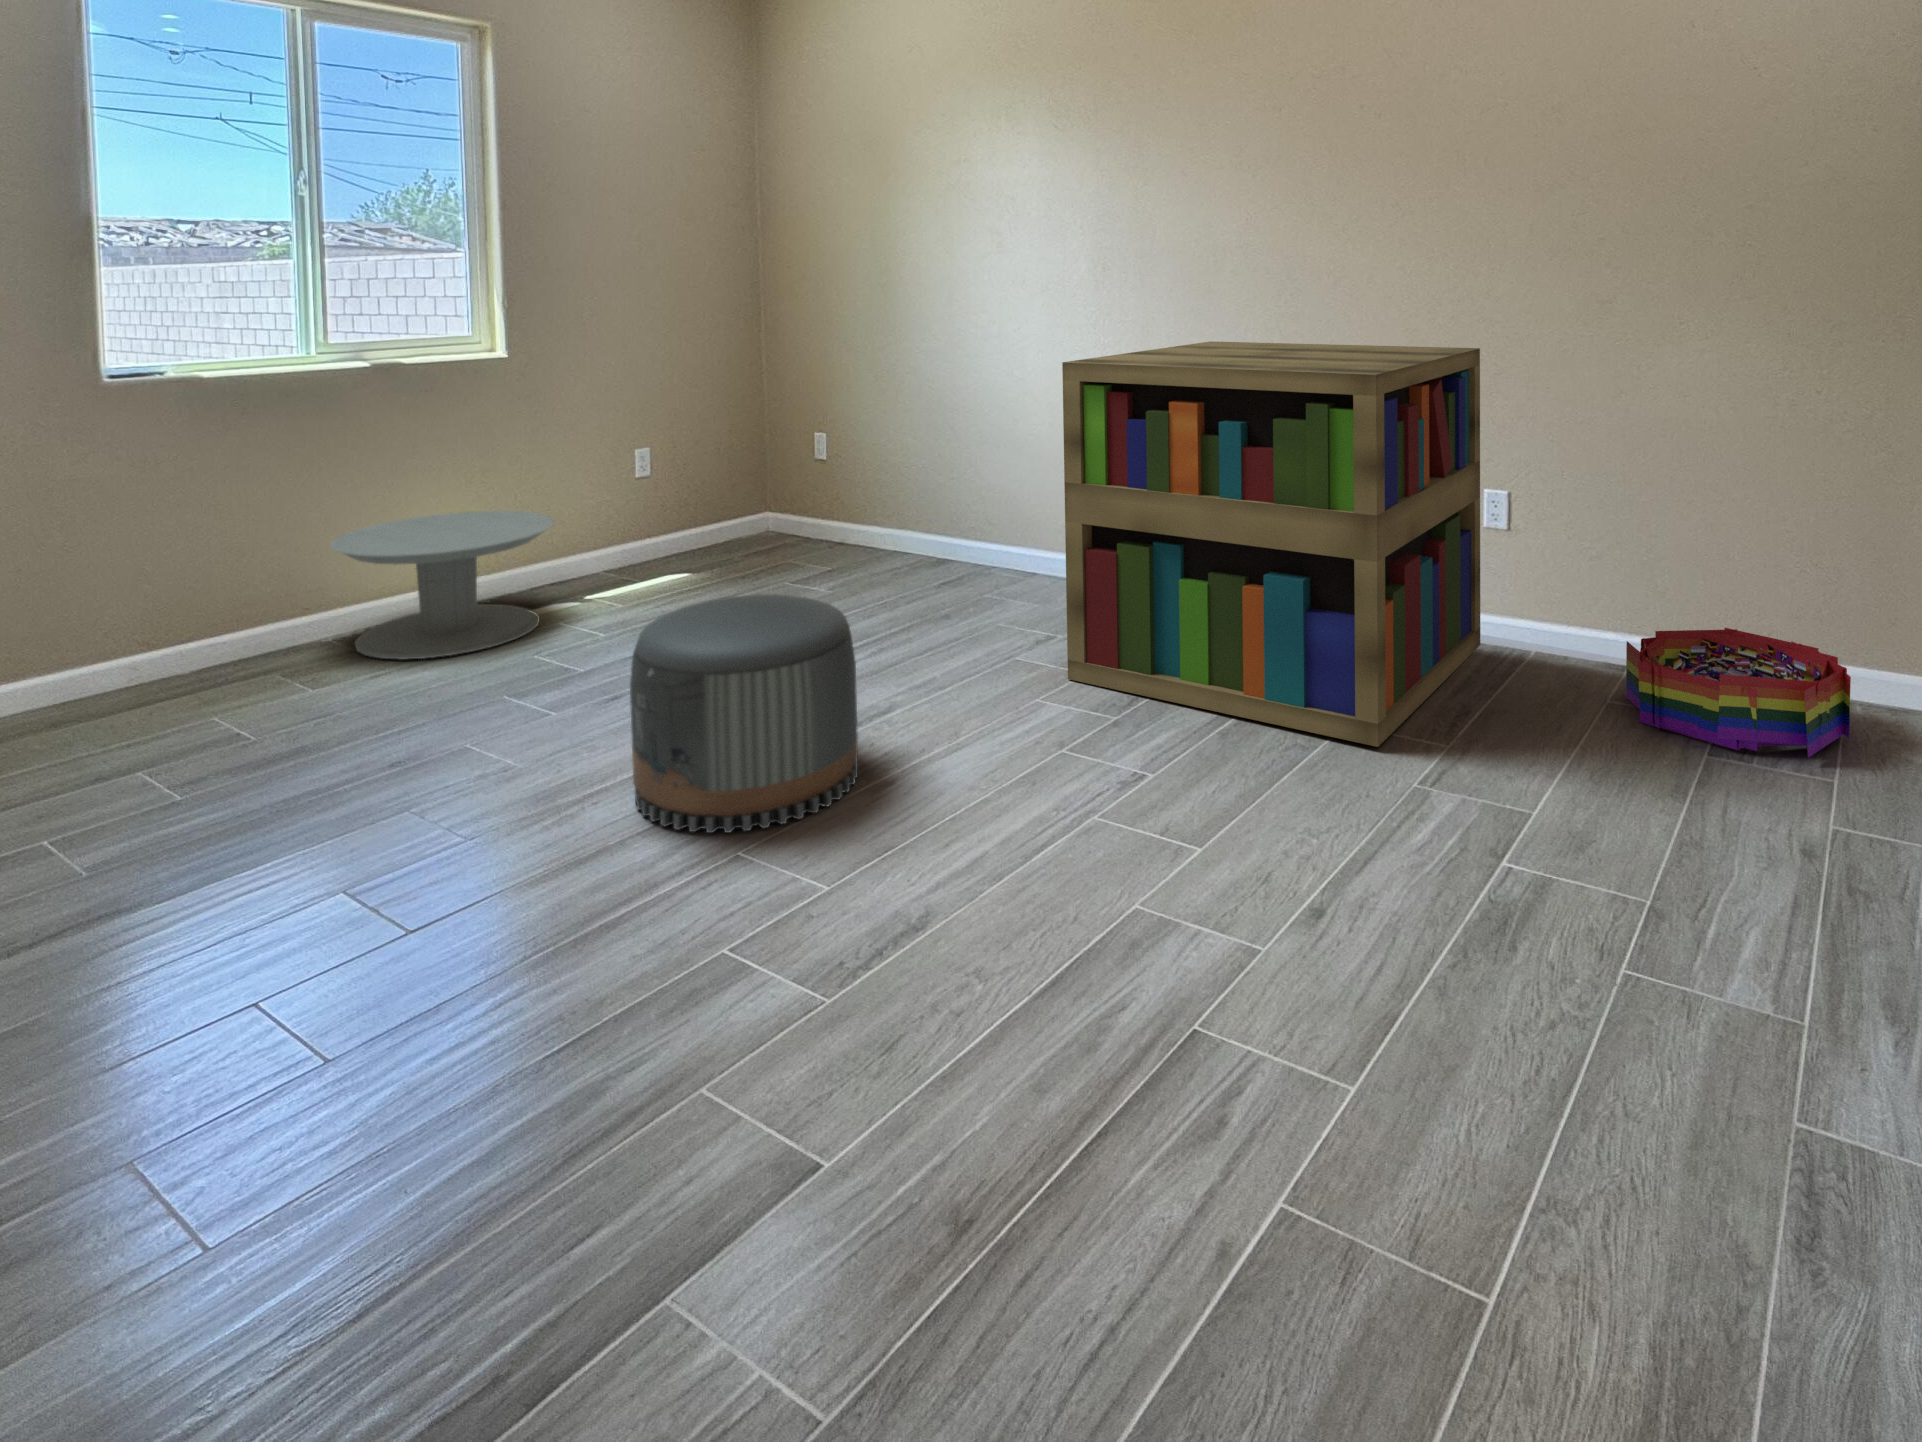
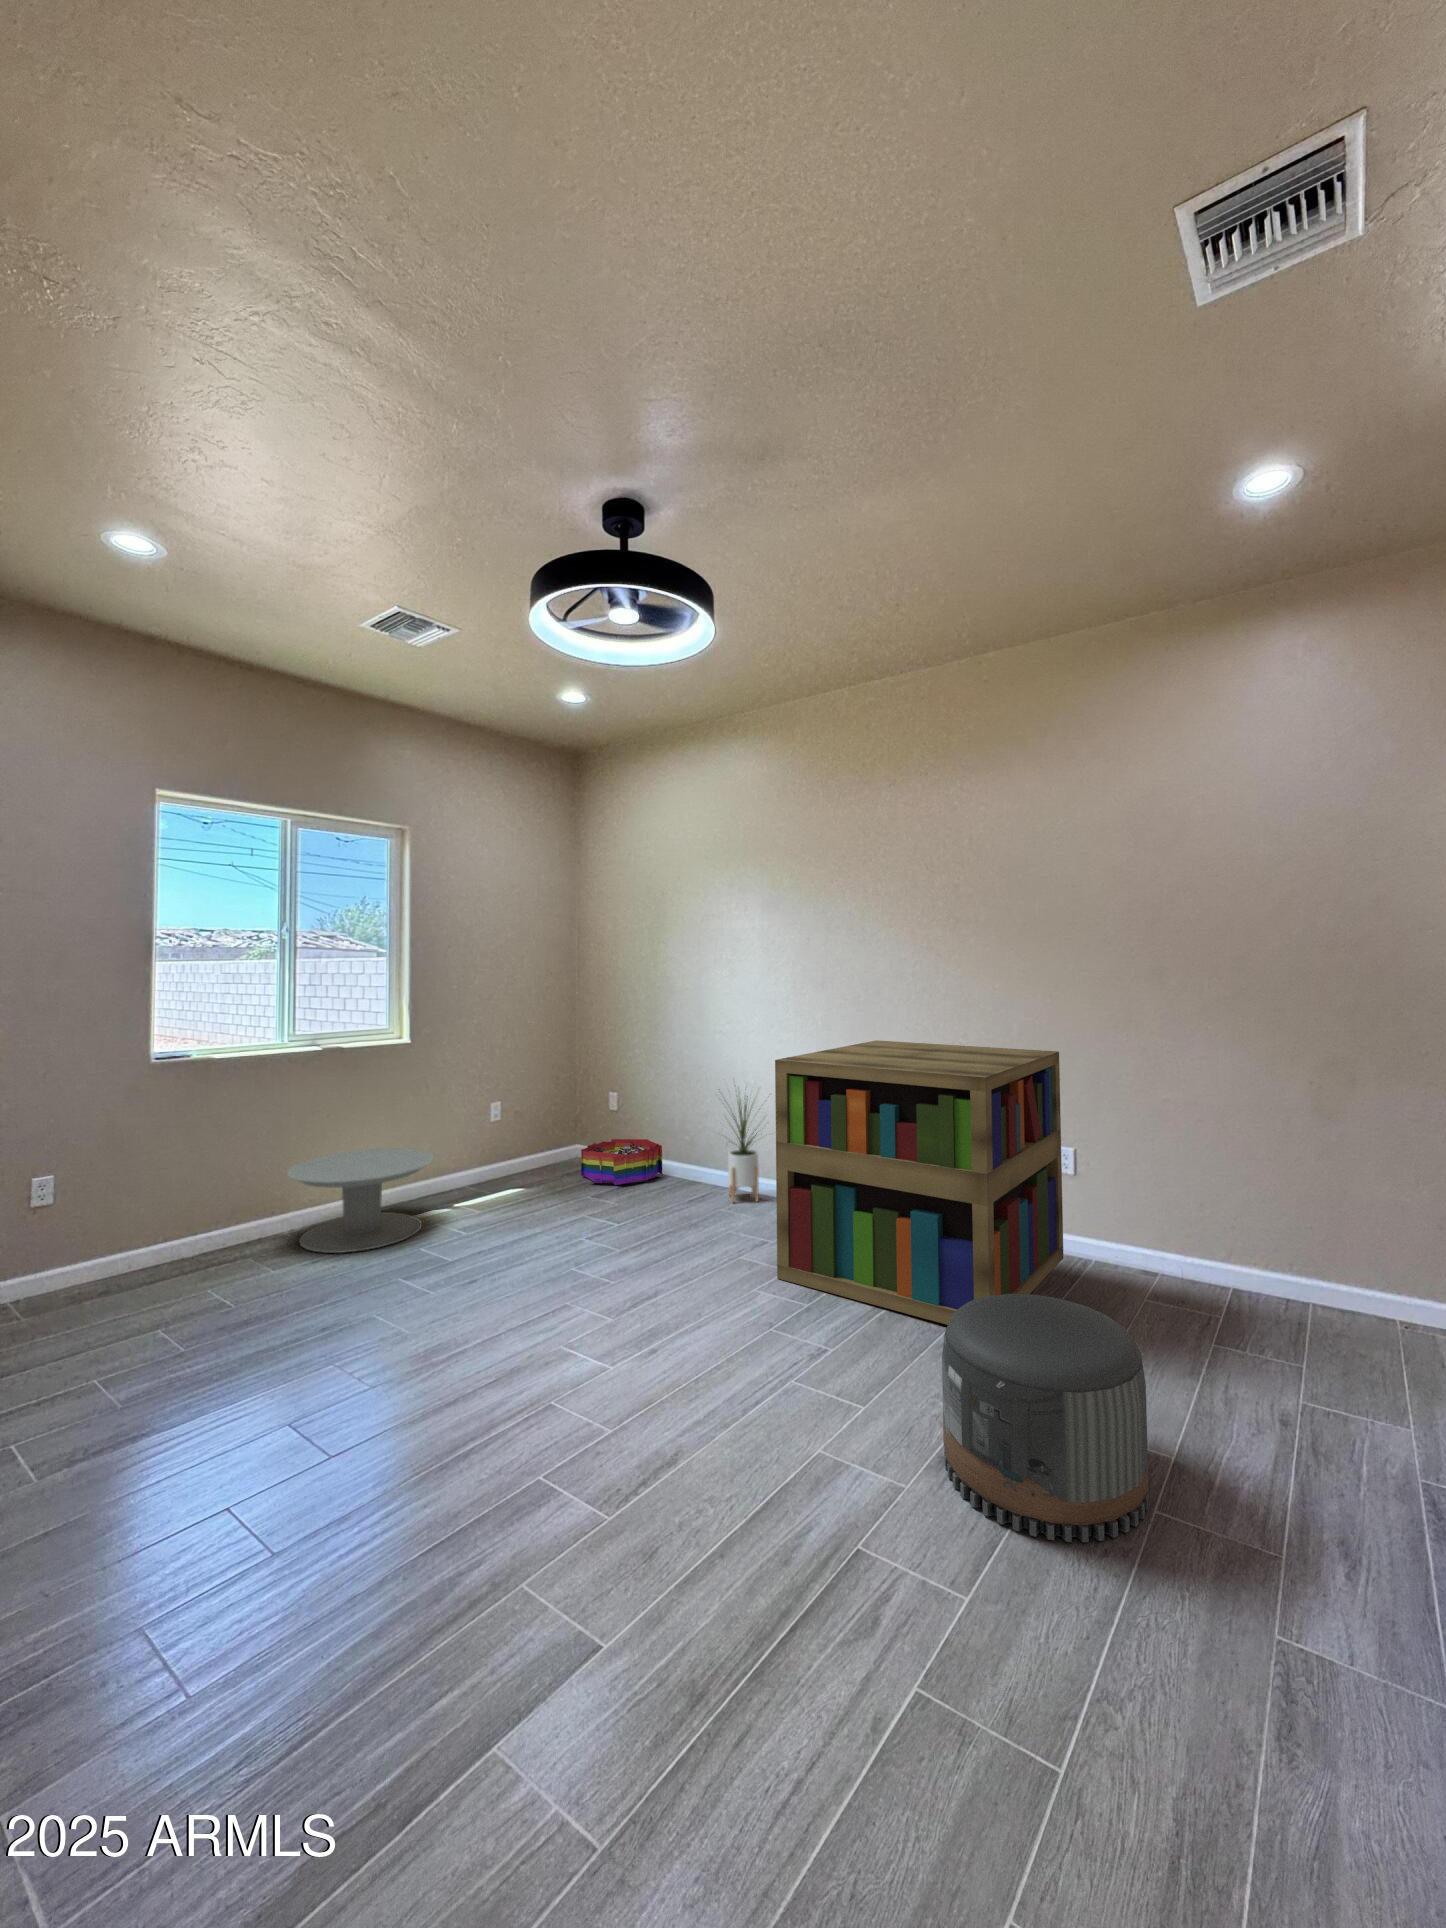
house plant: none [960,401,1062,583] -> present [719,1086,765,1203]
pouf: present [630,594,858,833] -> present [942,1294,1149,1542]
storage bin: present [1626,628,1851,758] -> present [581,1139,662,1185]

